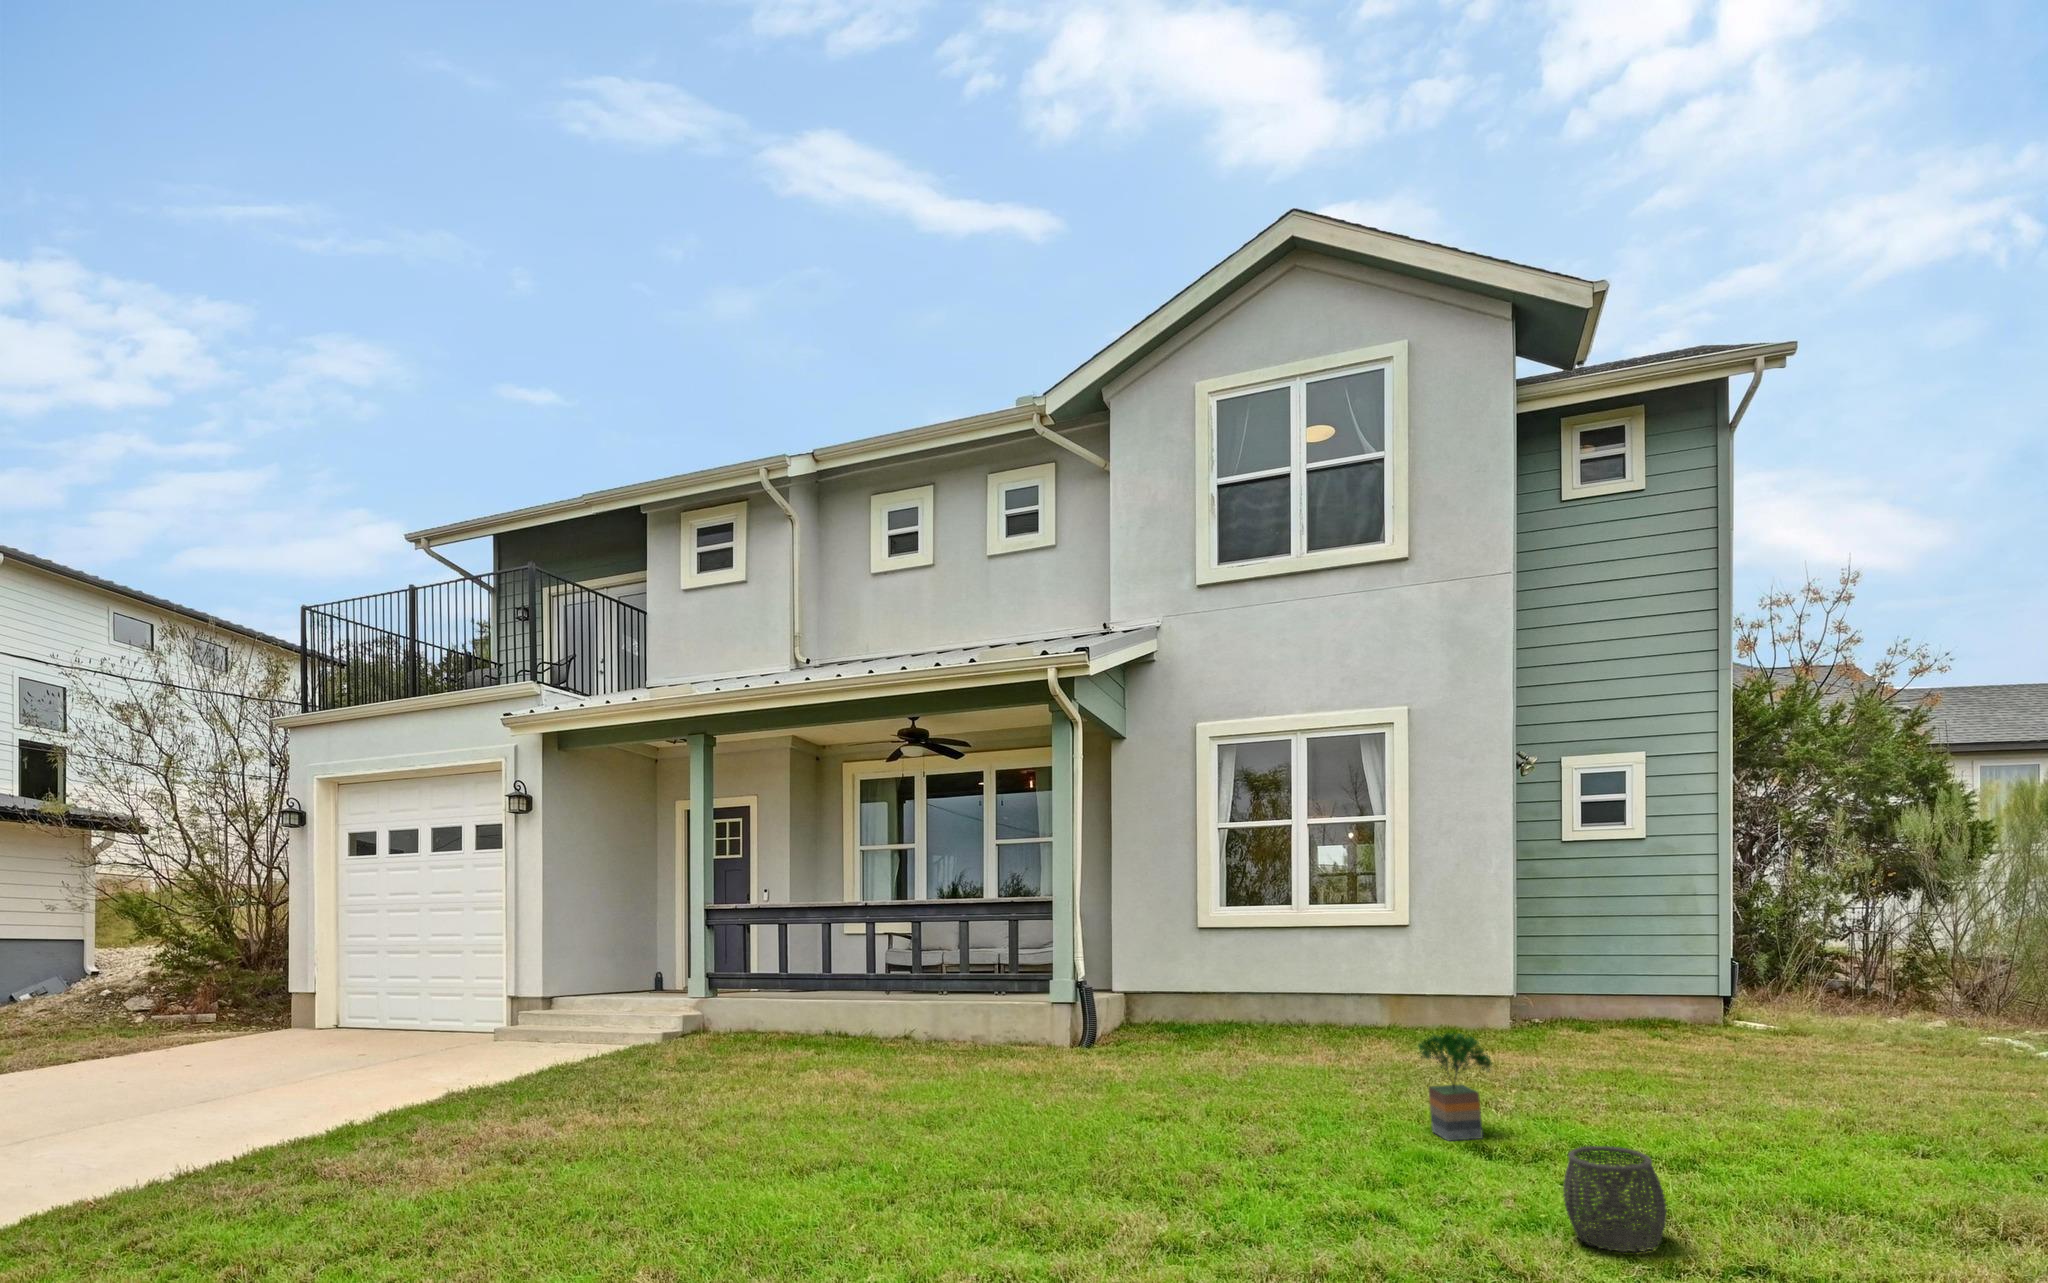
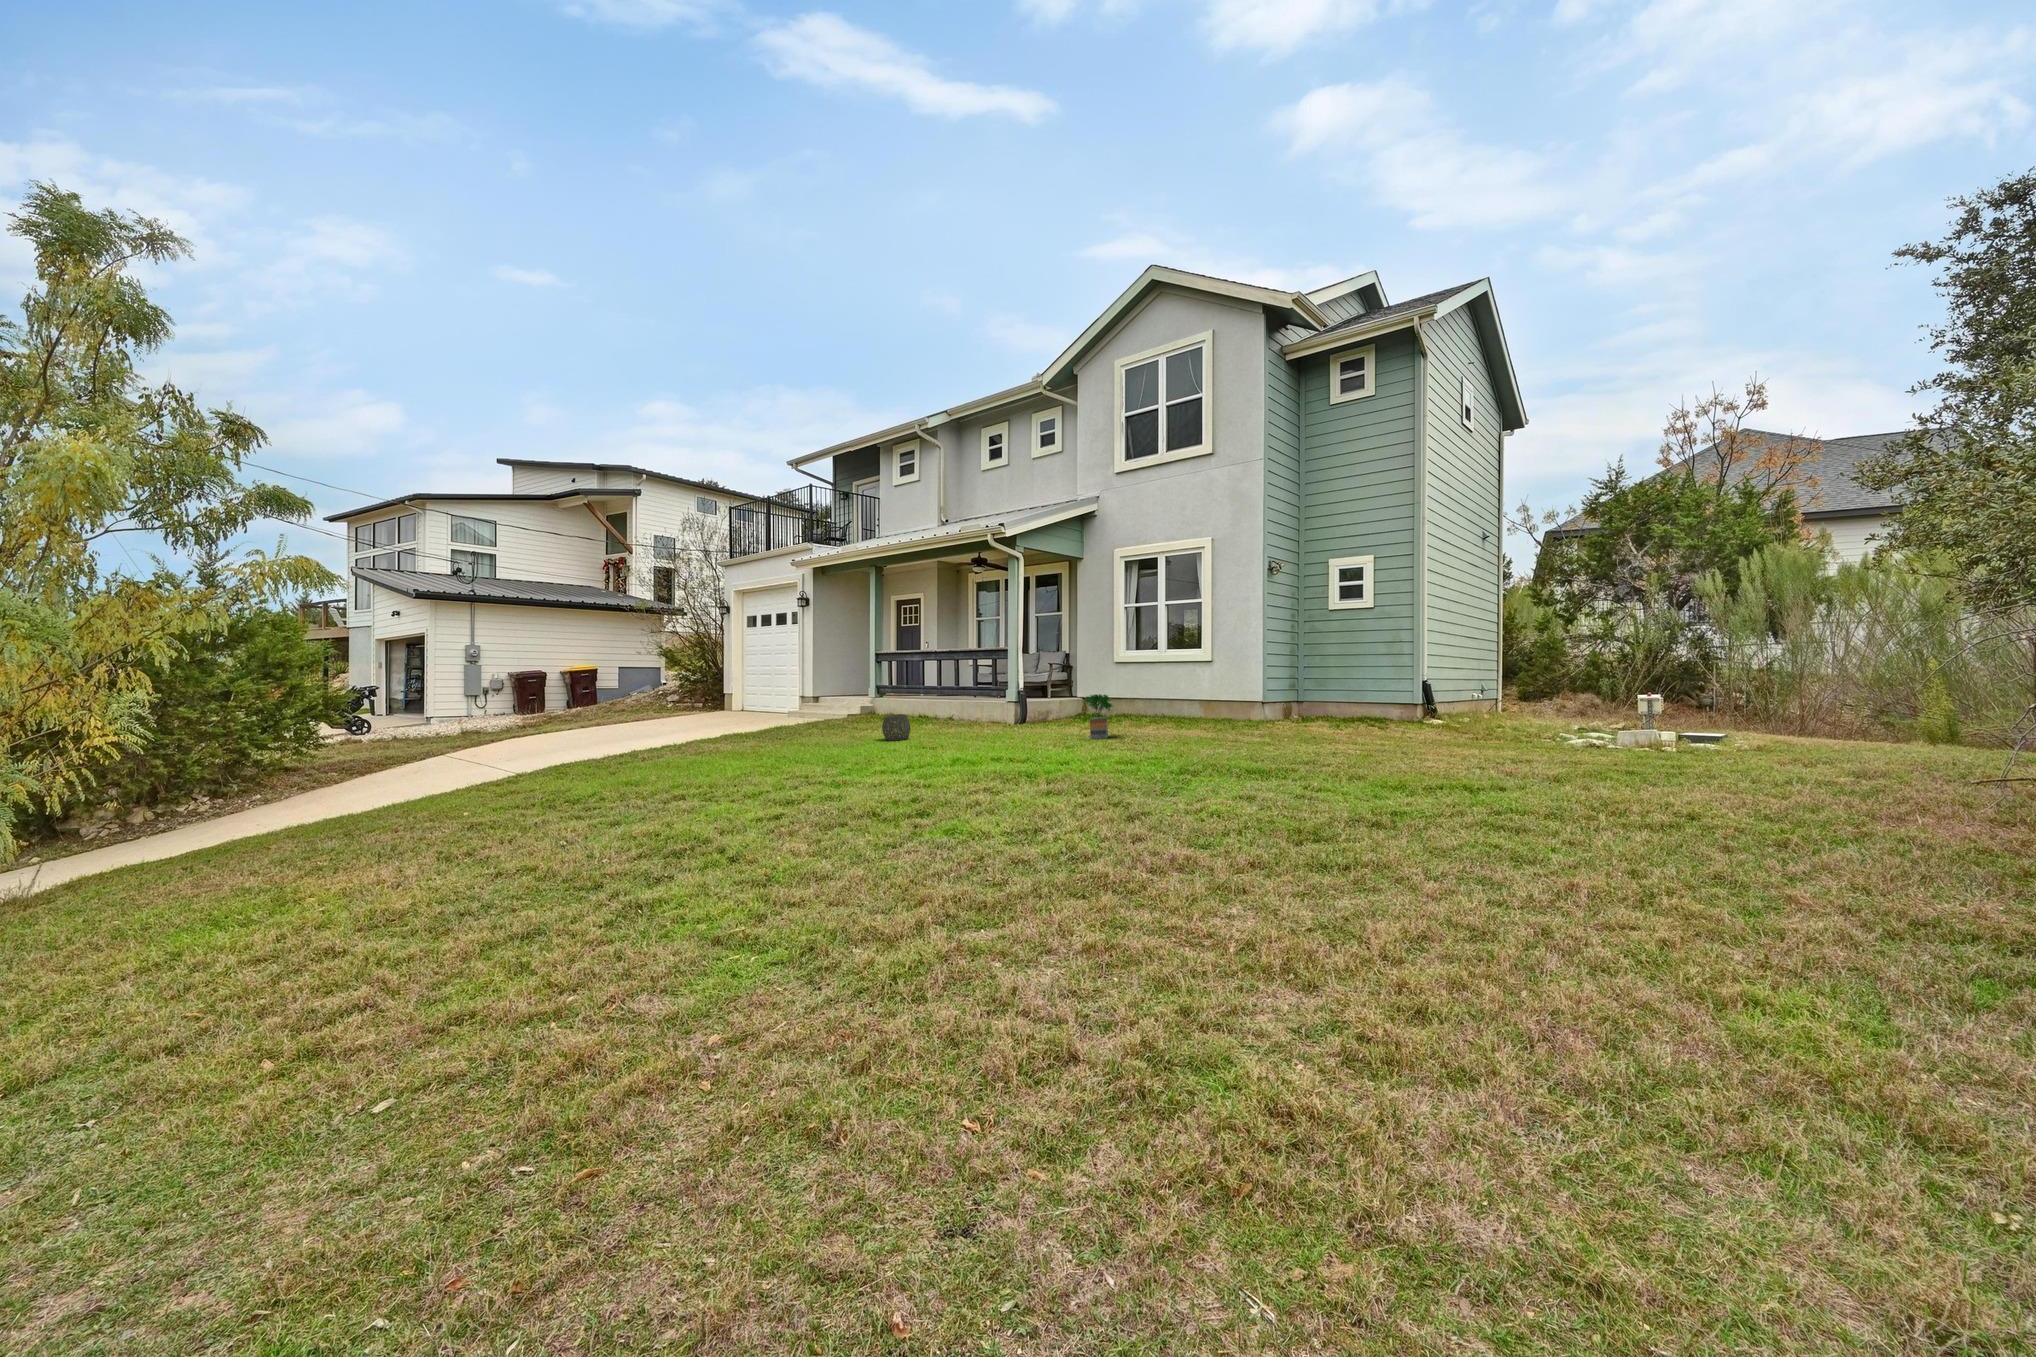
woven basket: present [1563,1146,1667,1252] -> present [882,714,910,741]

